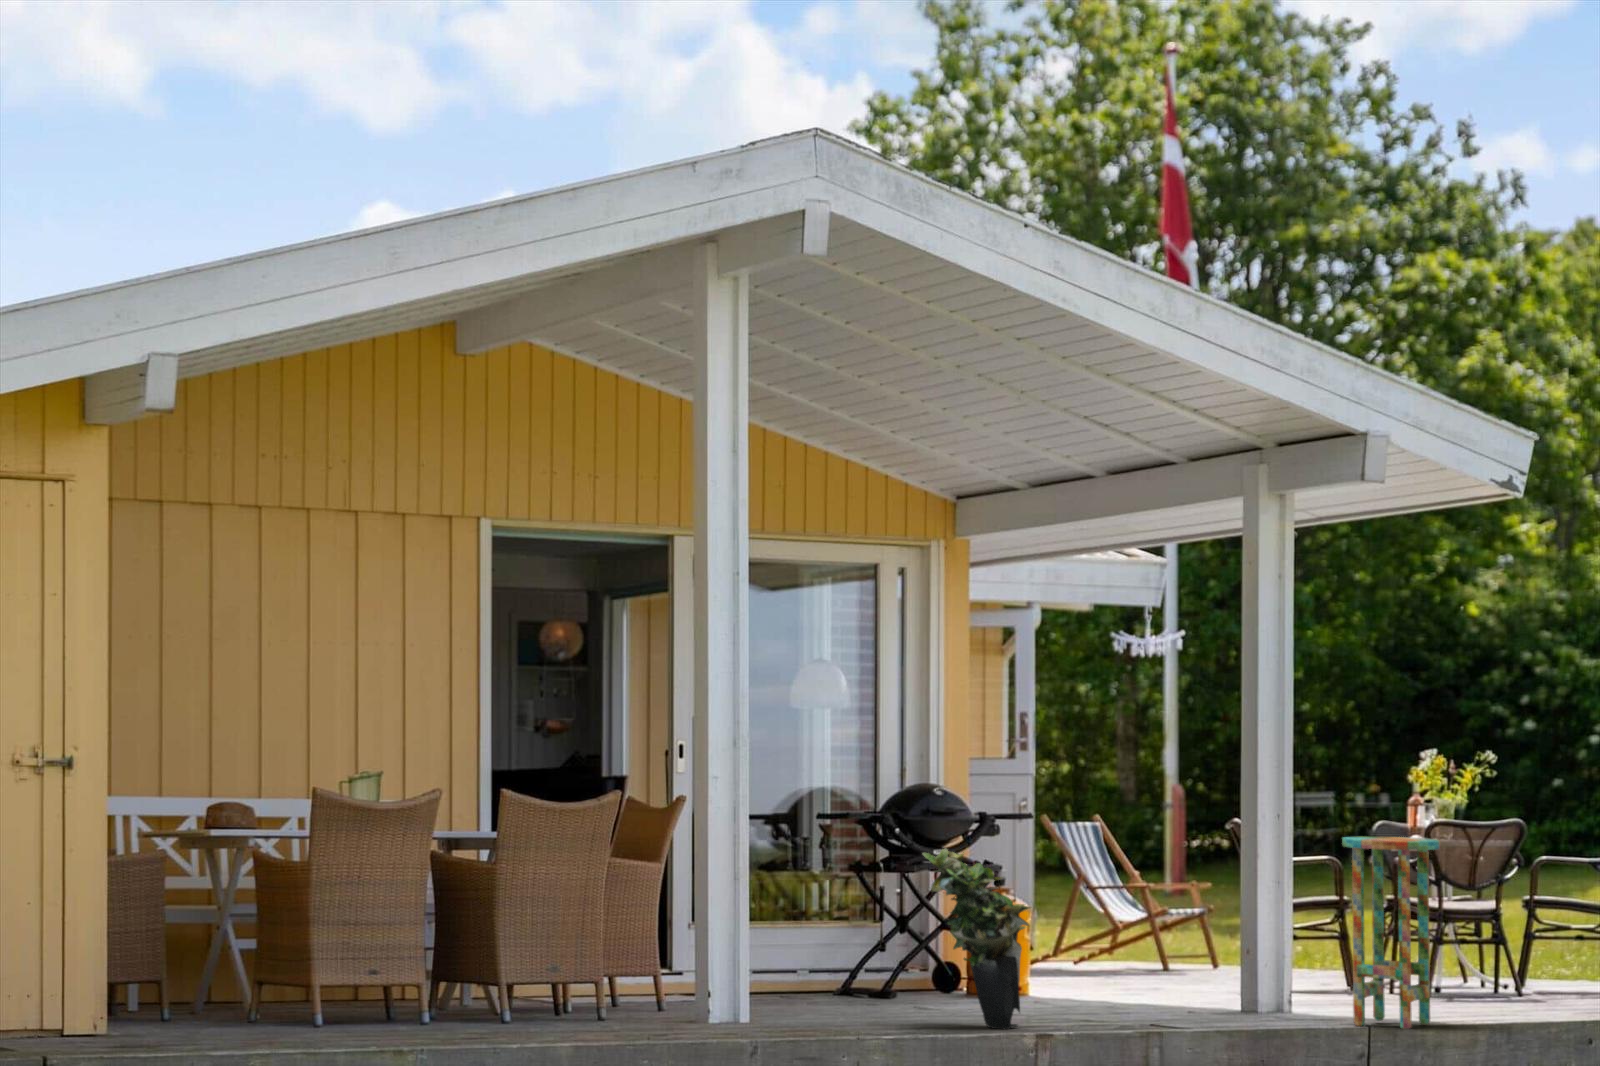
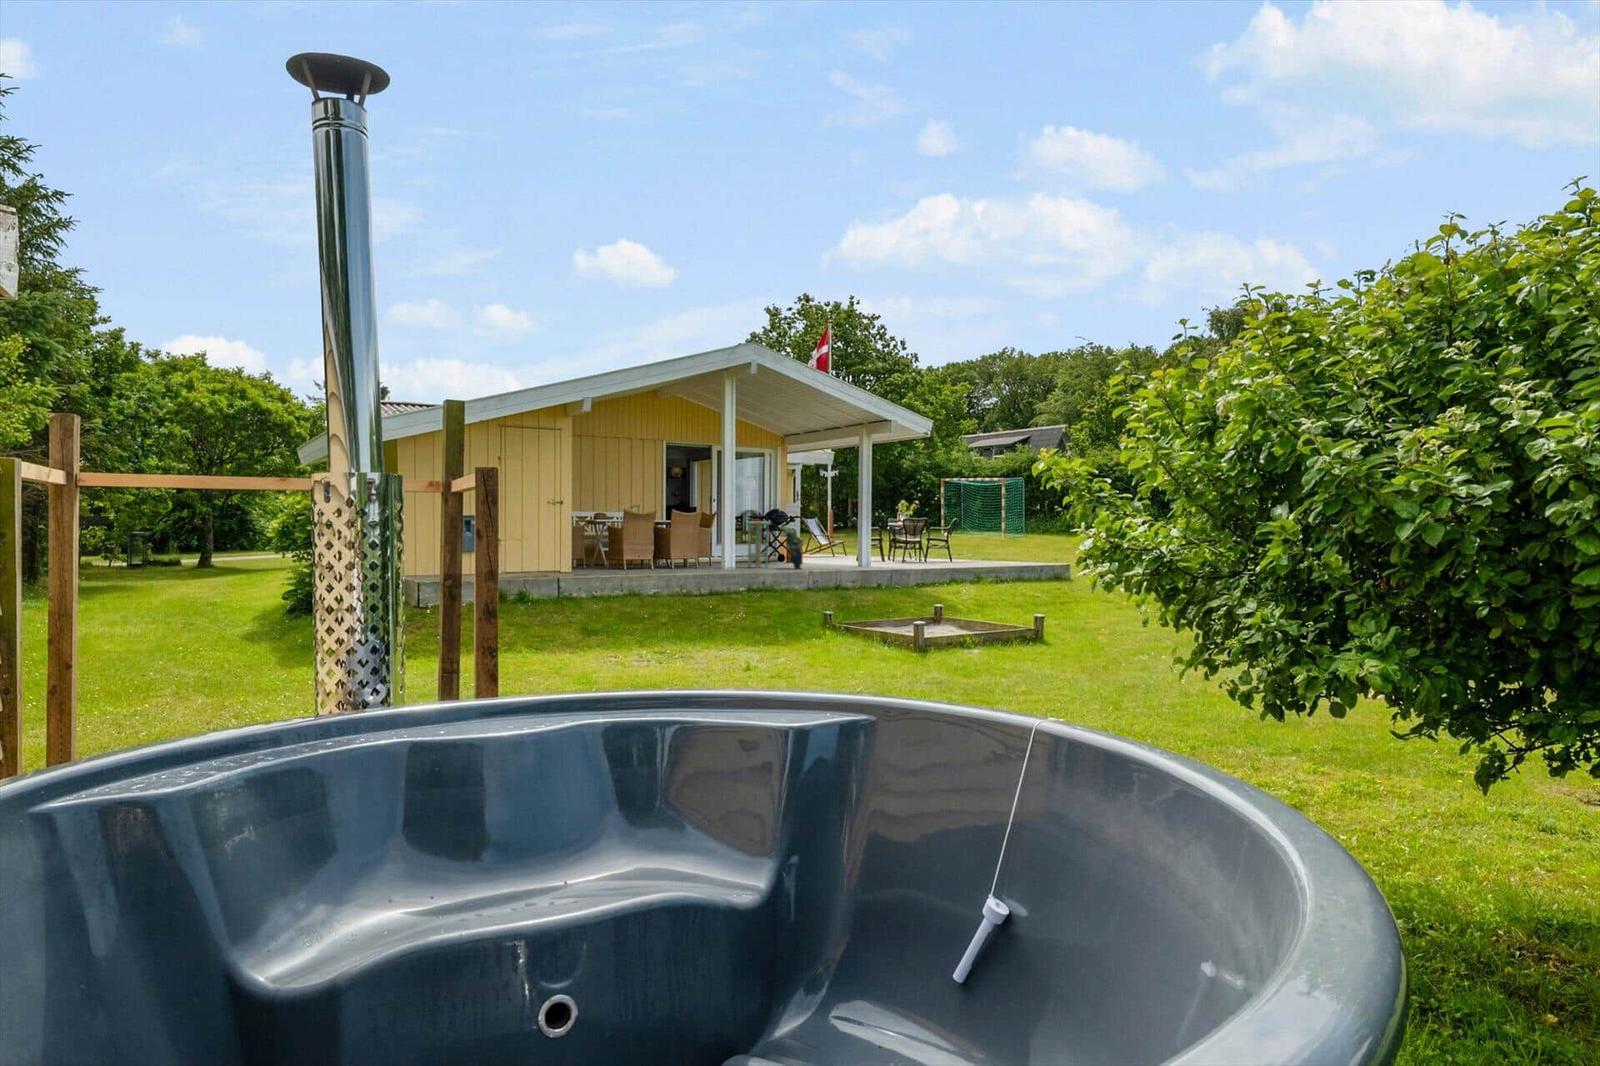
side table: present [1342,836,1440,1029] -> present [747,521,770,568]

